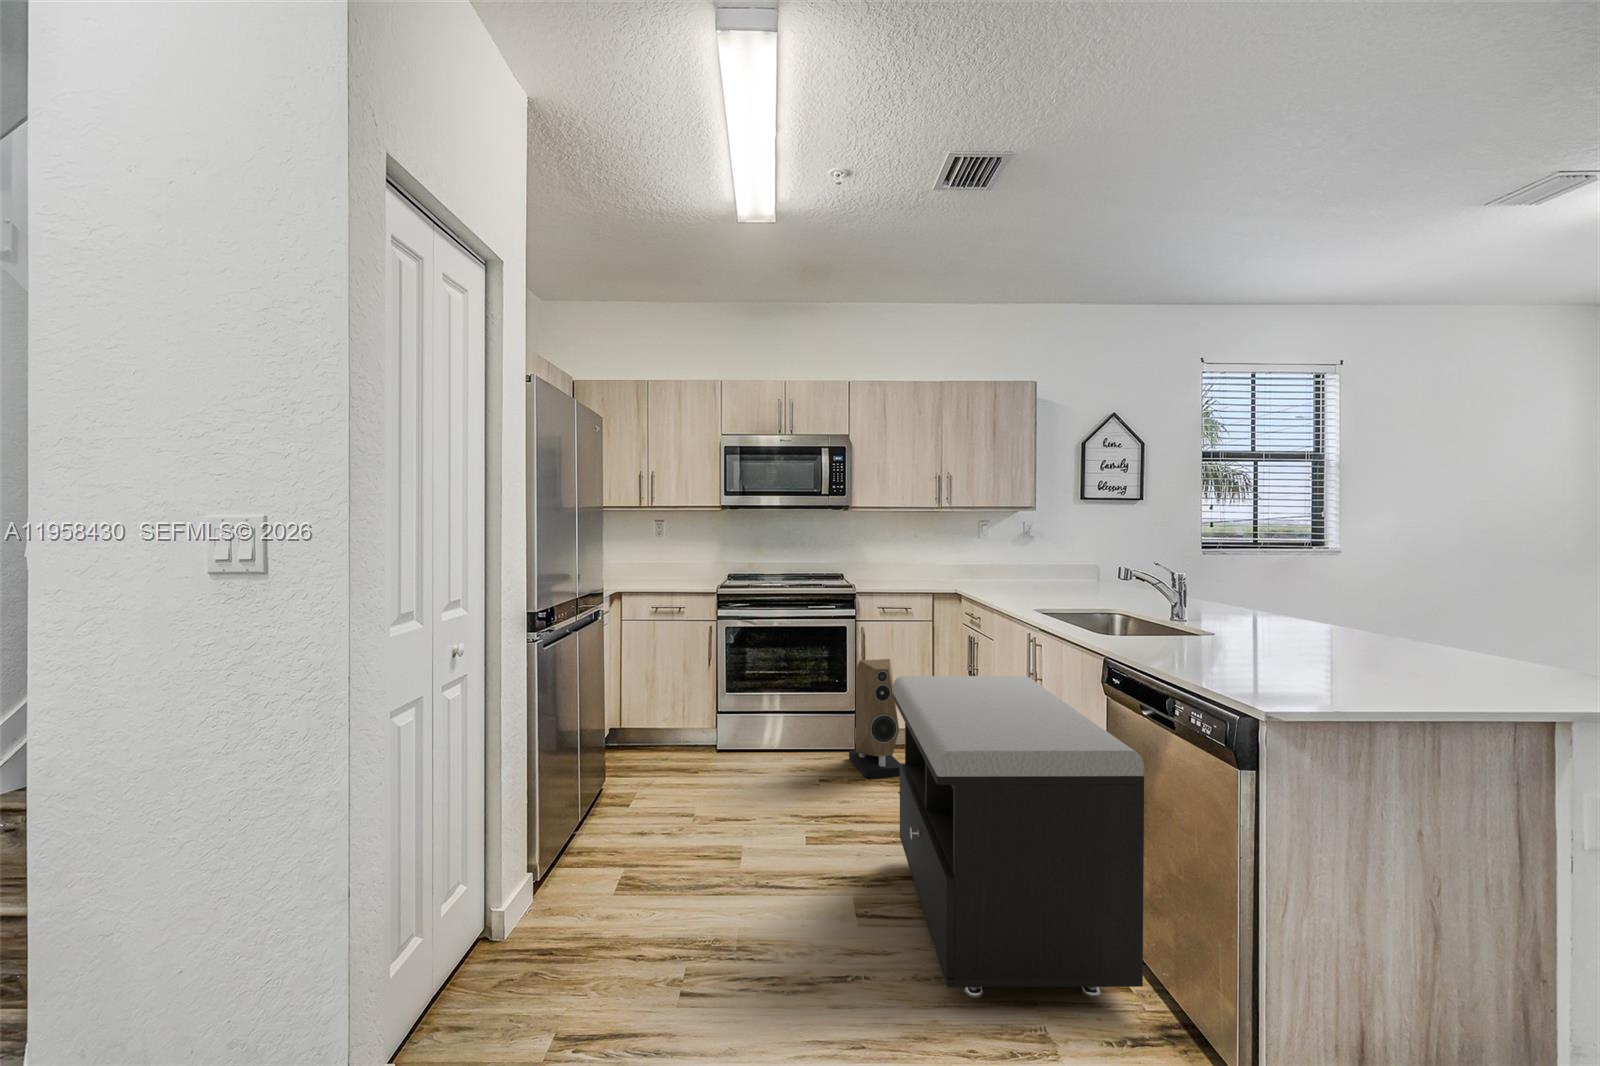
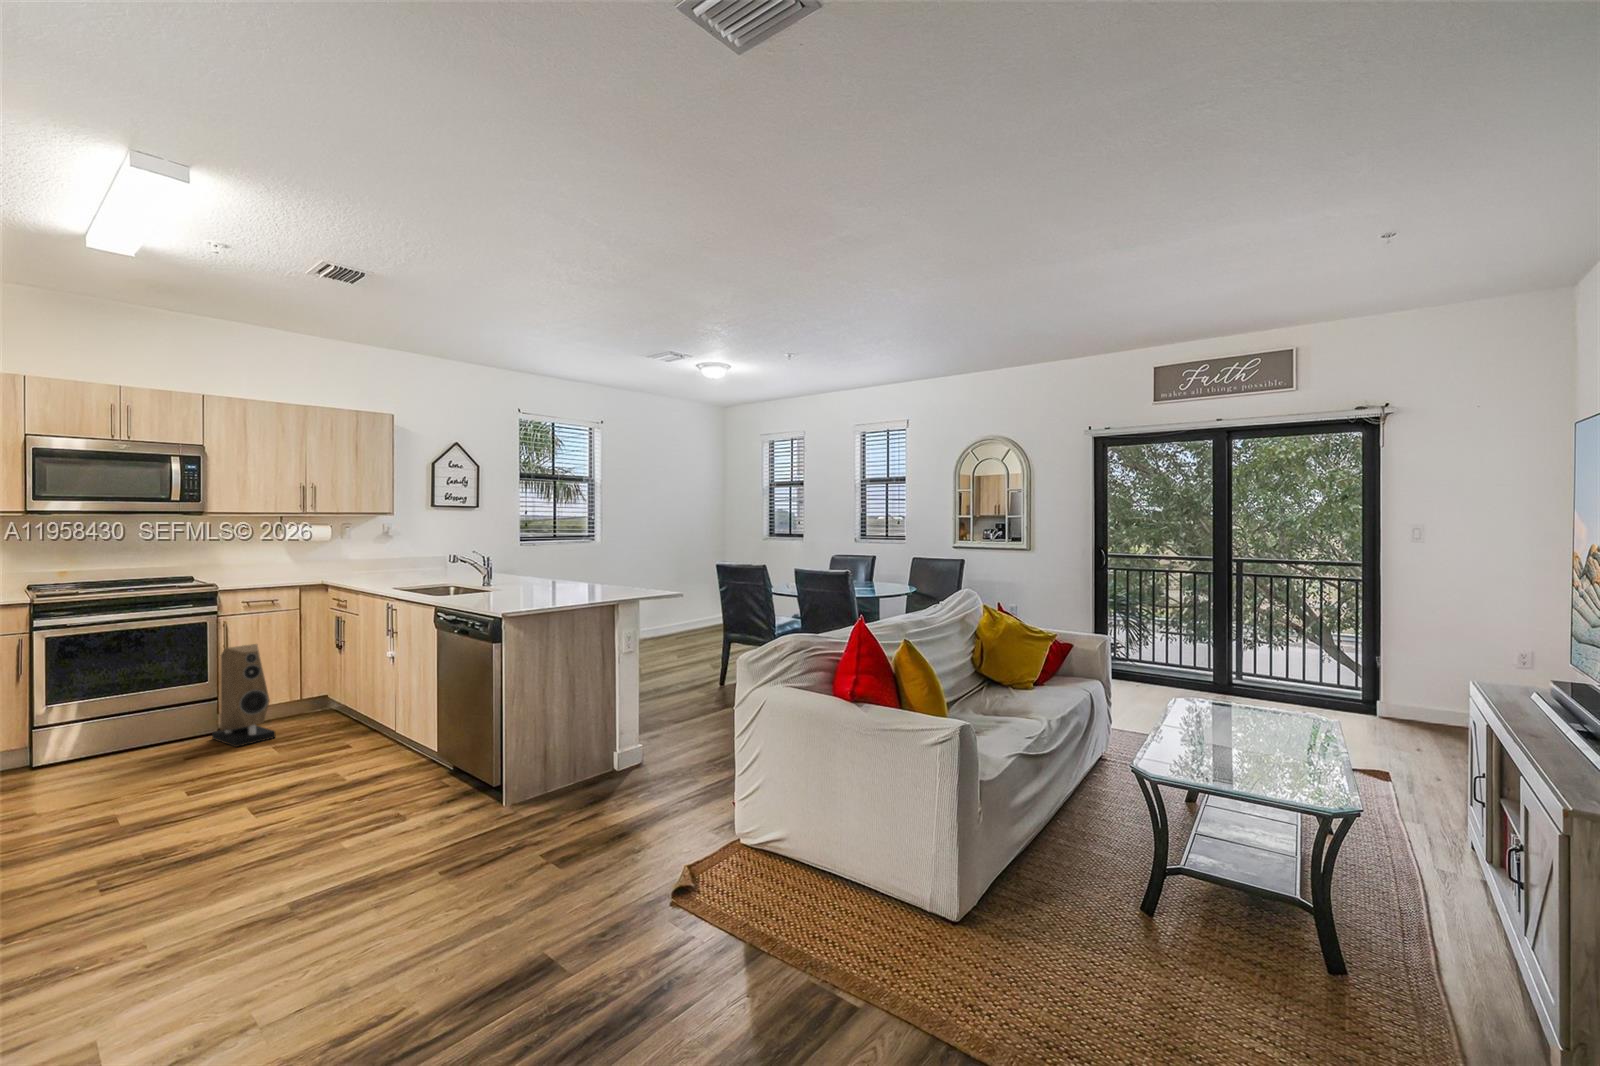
storage bench: present [893,676,1144,998] -> none [276,632,462,822]

